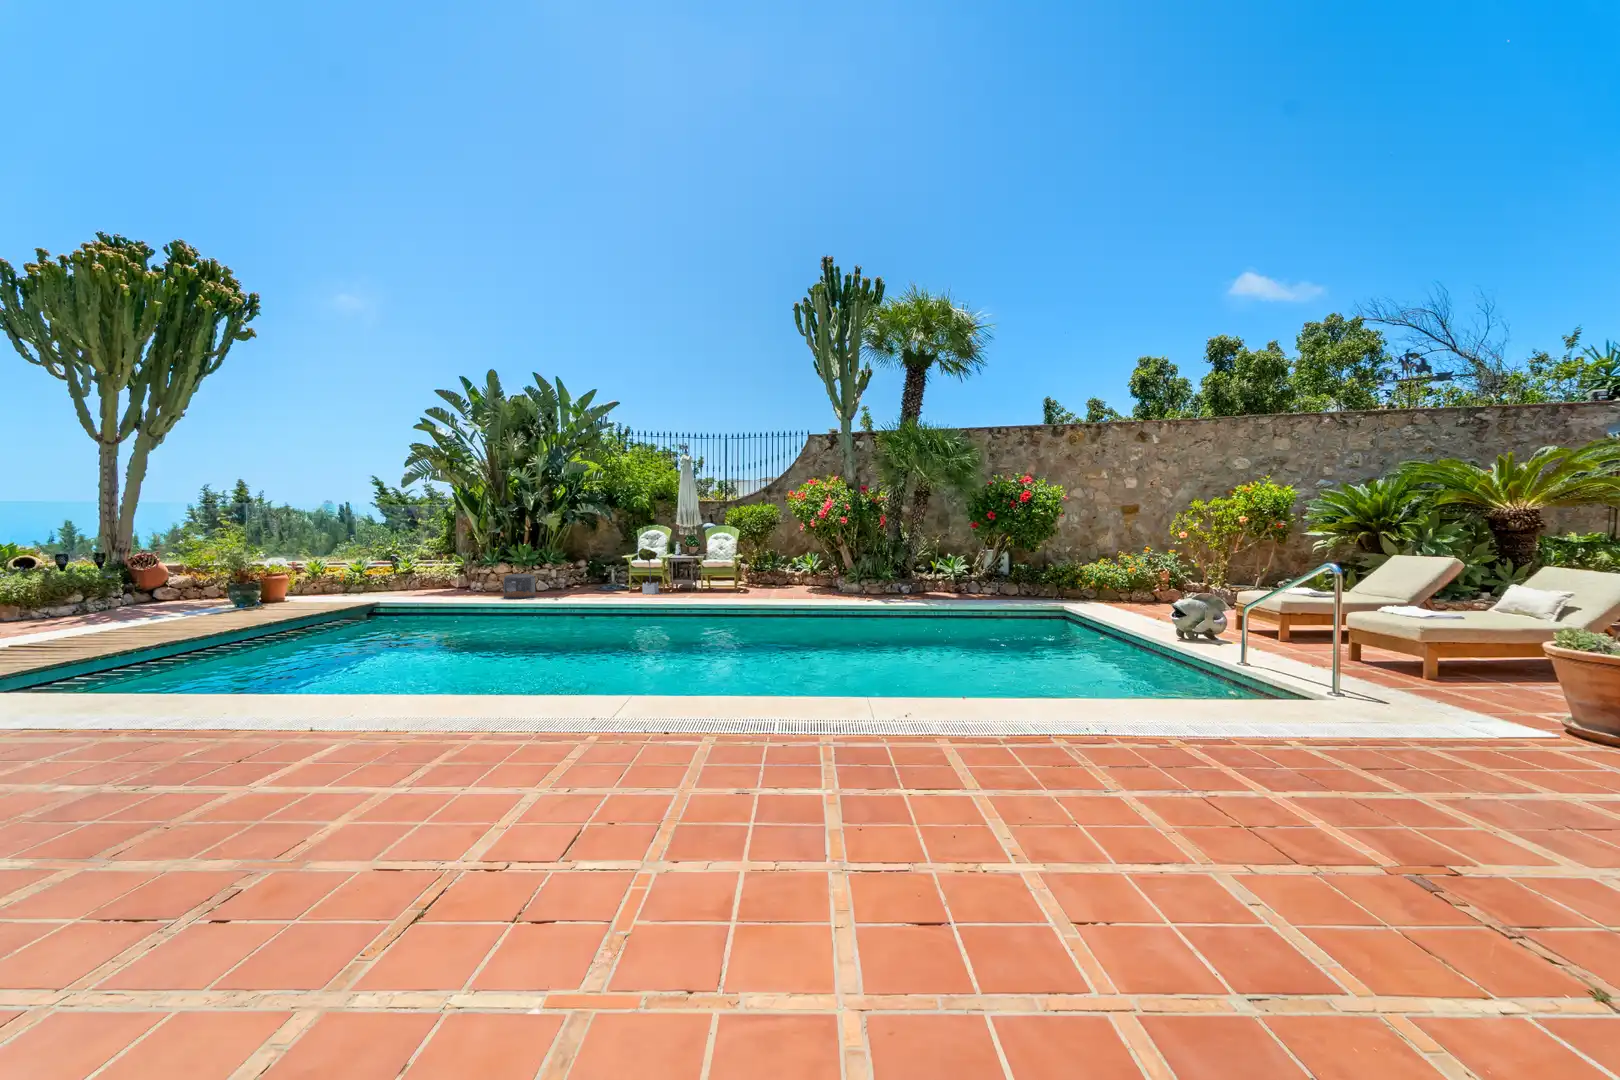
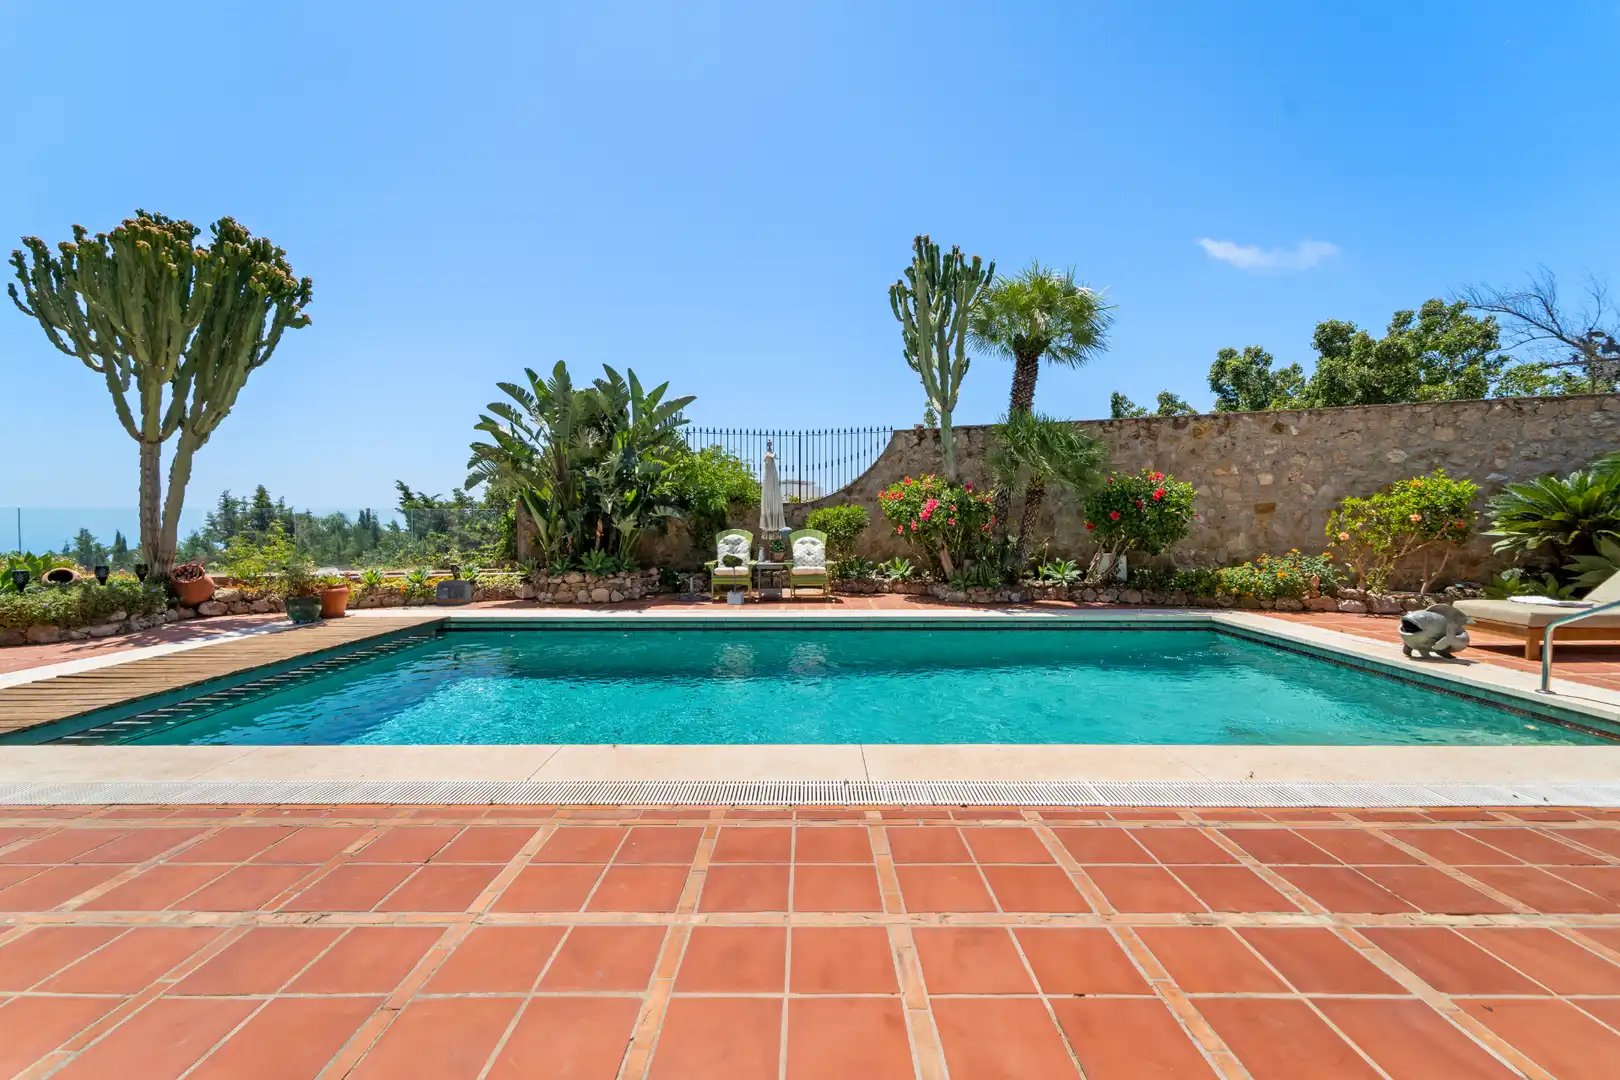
pouf: present [504,574,535,599] -> present [436,580,471,606]

